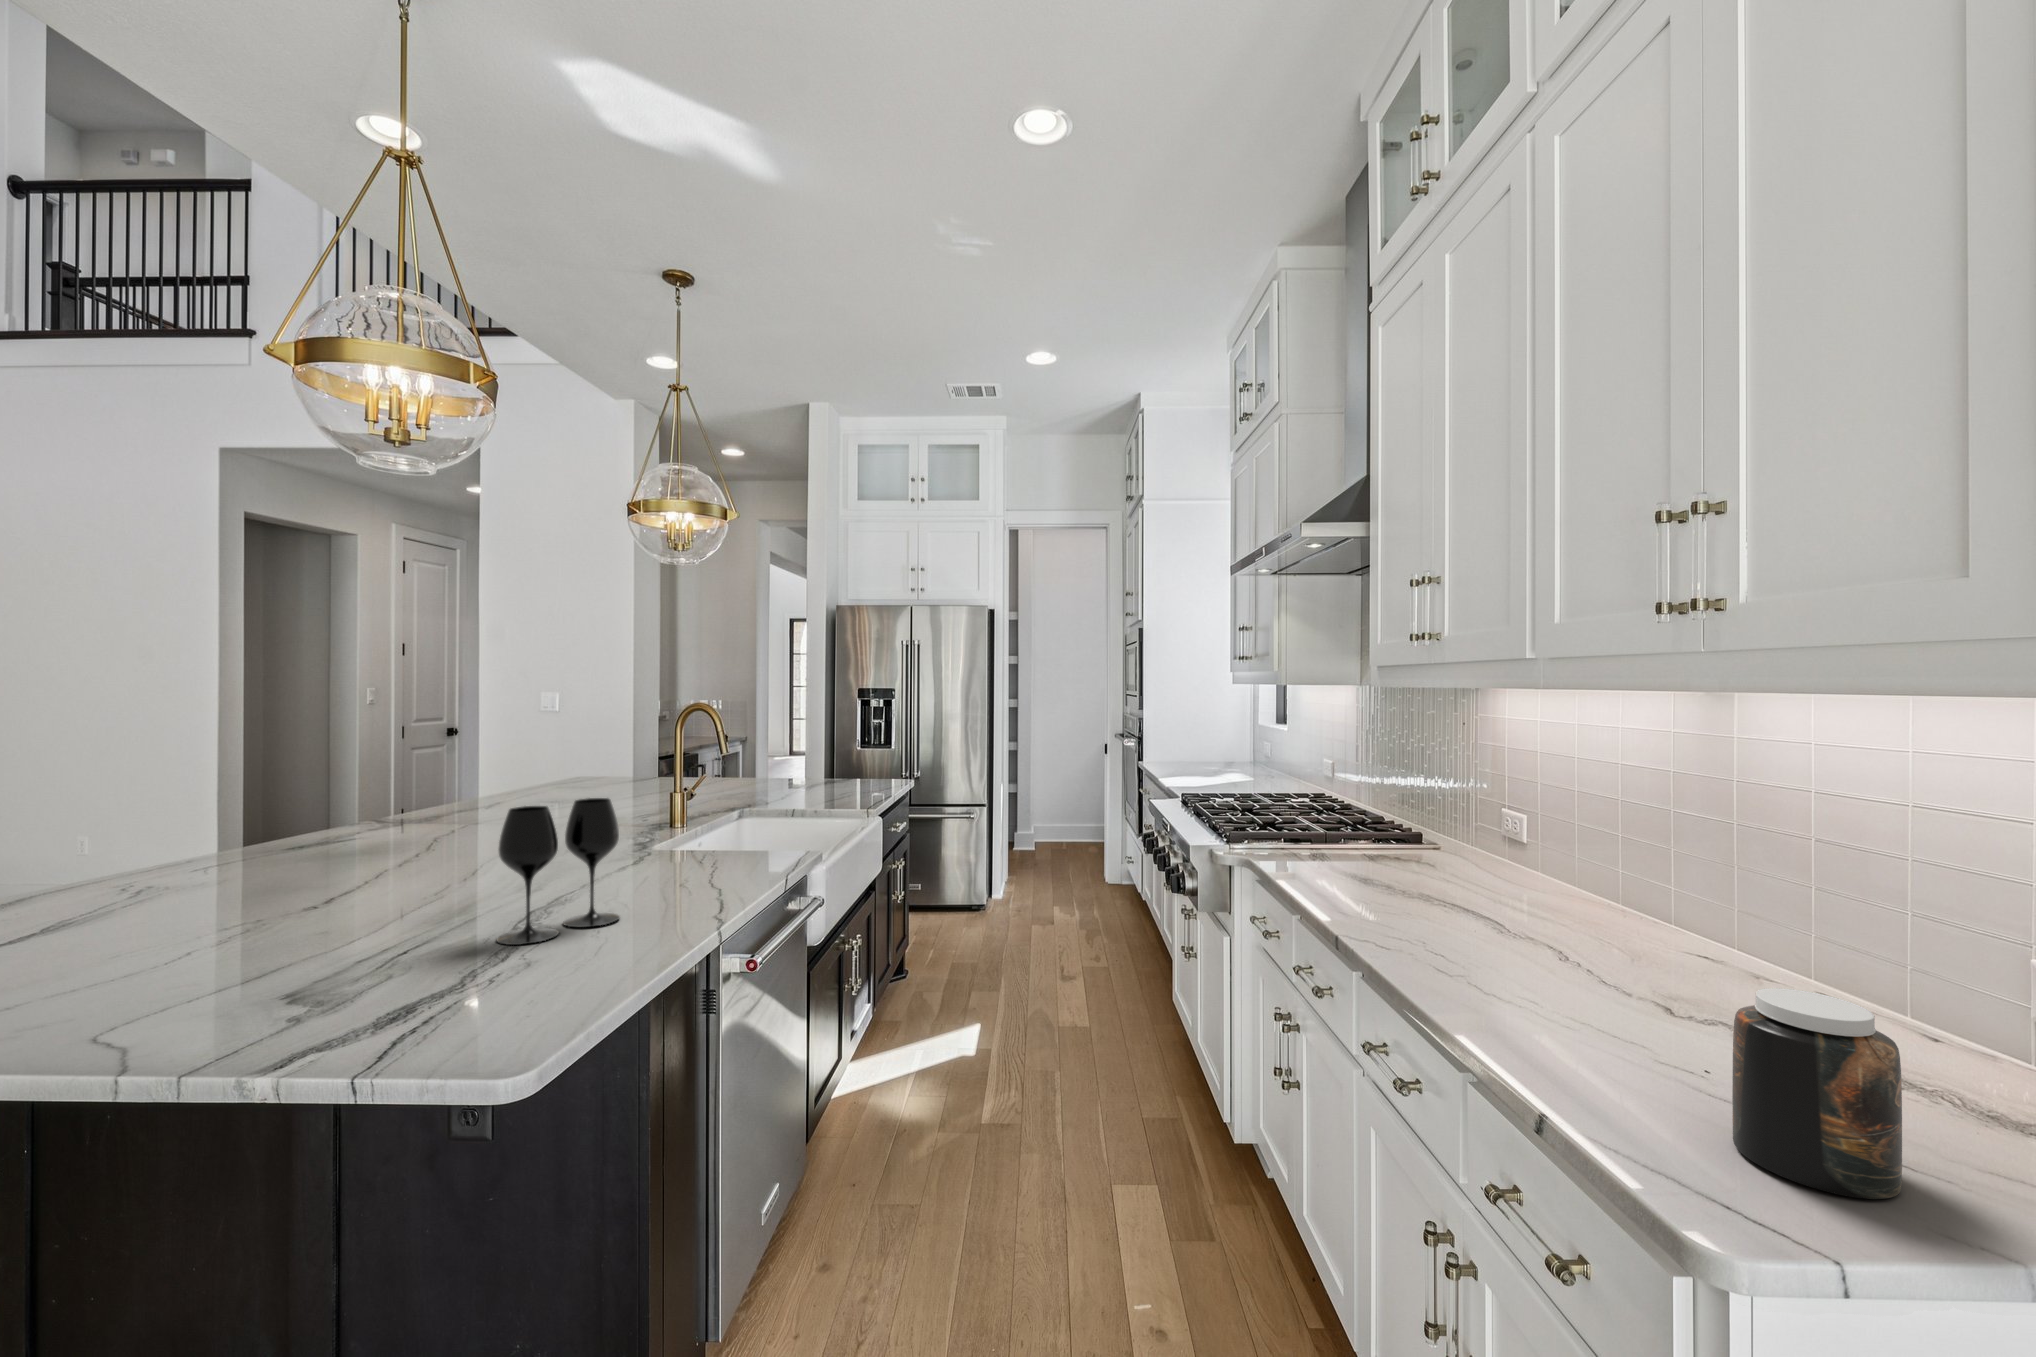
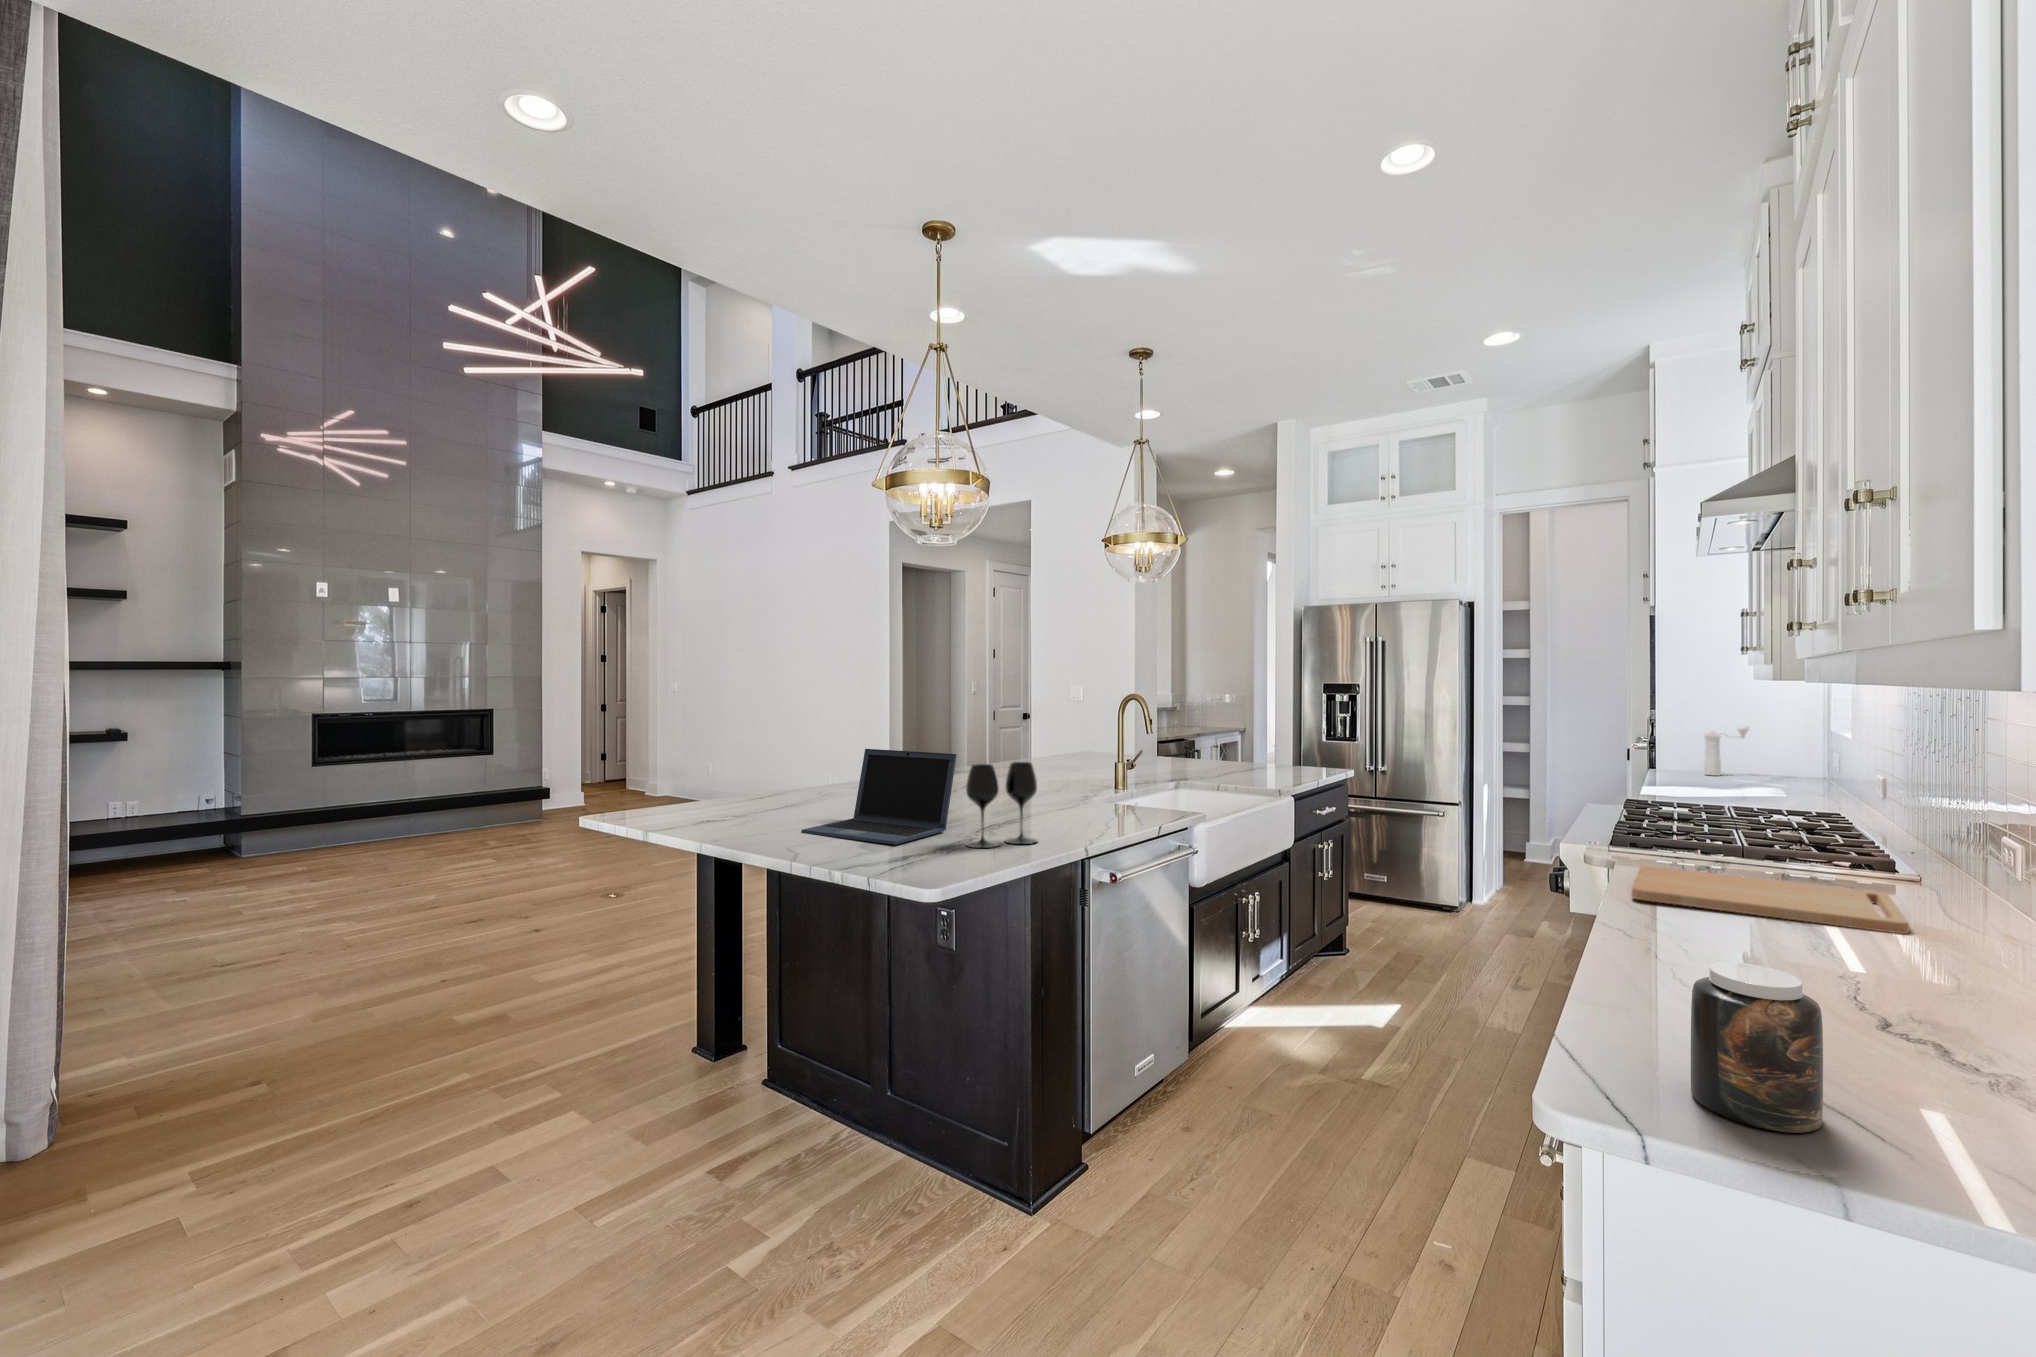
pepper mill: none [1190,722,1220,765] -> present [1704,726,1749,775]
laptop: none [114,792,464,965] -> present [801,749,957,845]
cutting board: none [1290,859,1529,901] -> present [1632,866,1909,934]

